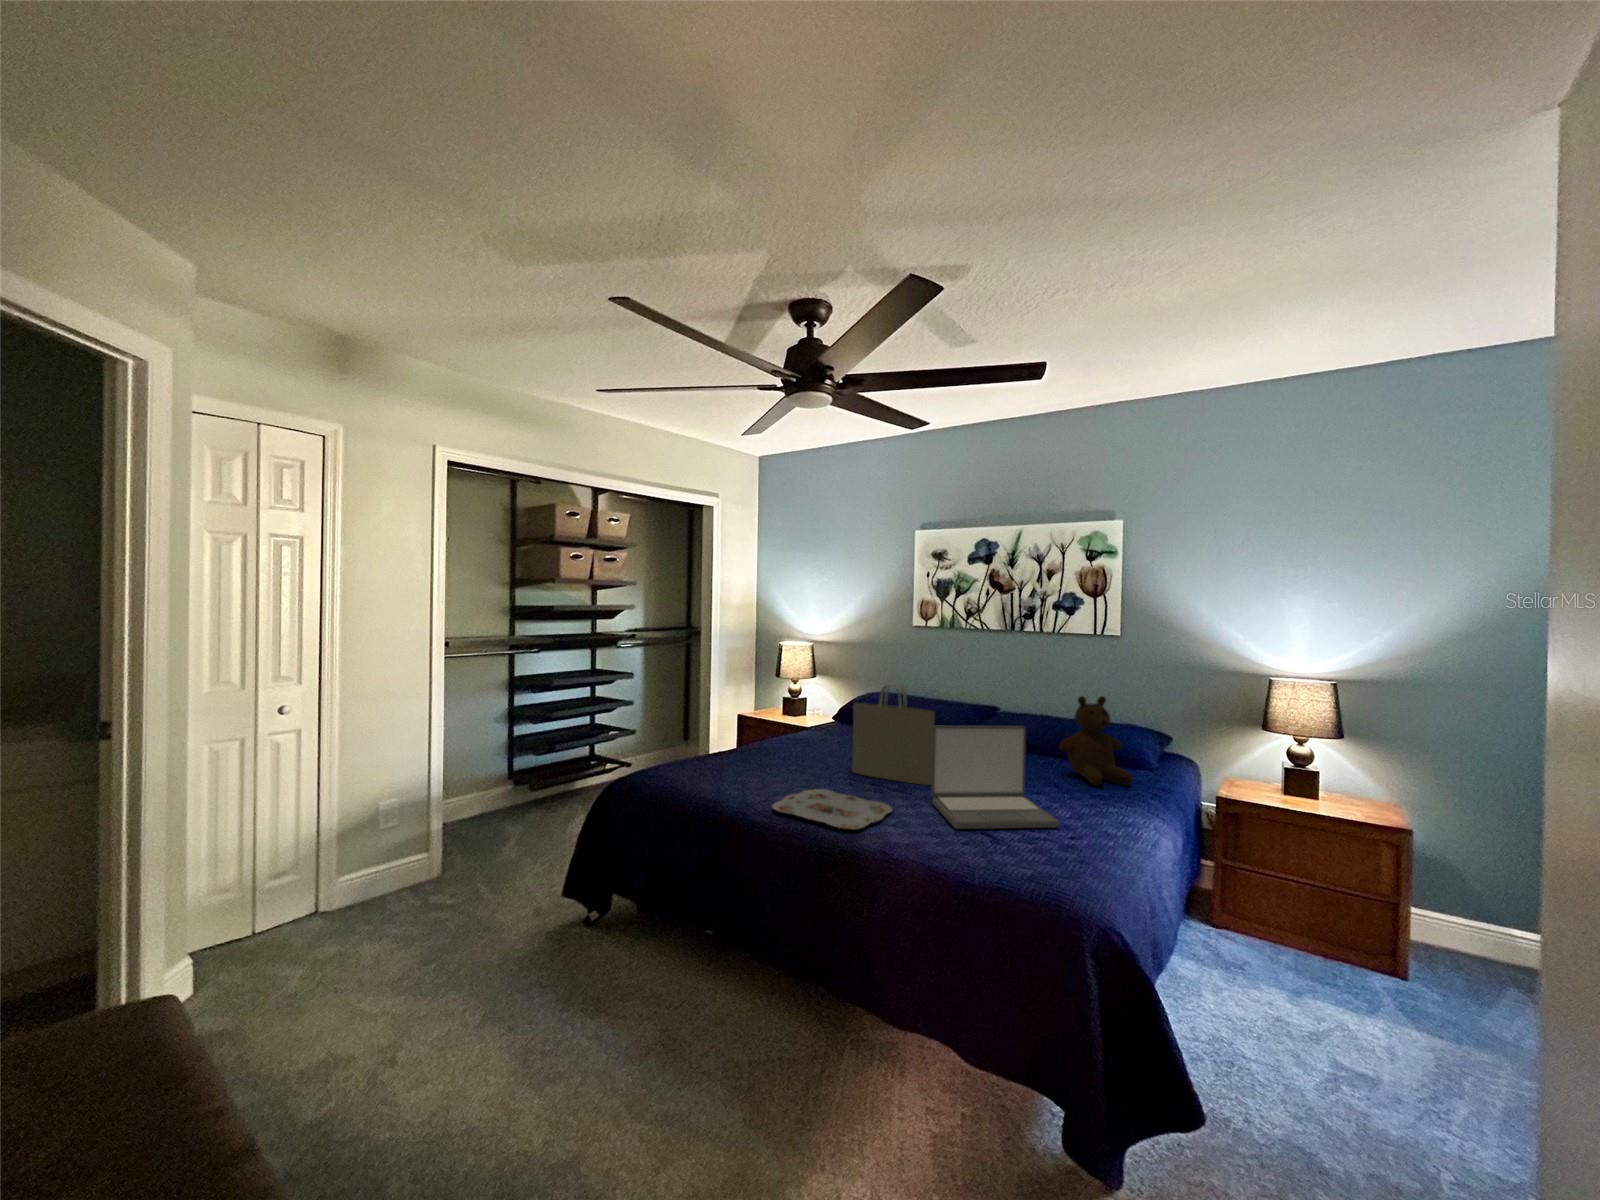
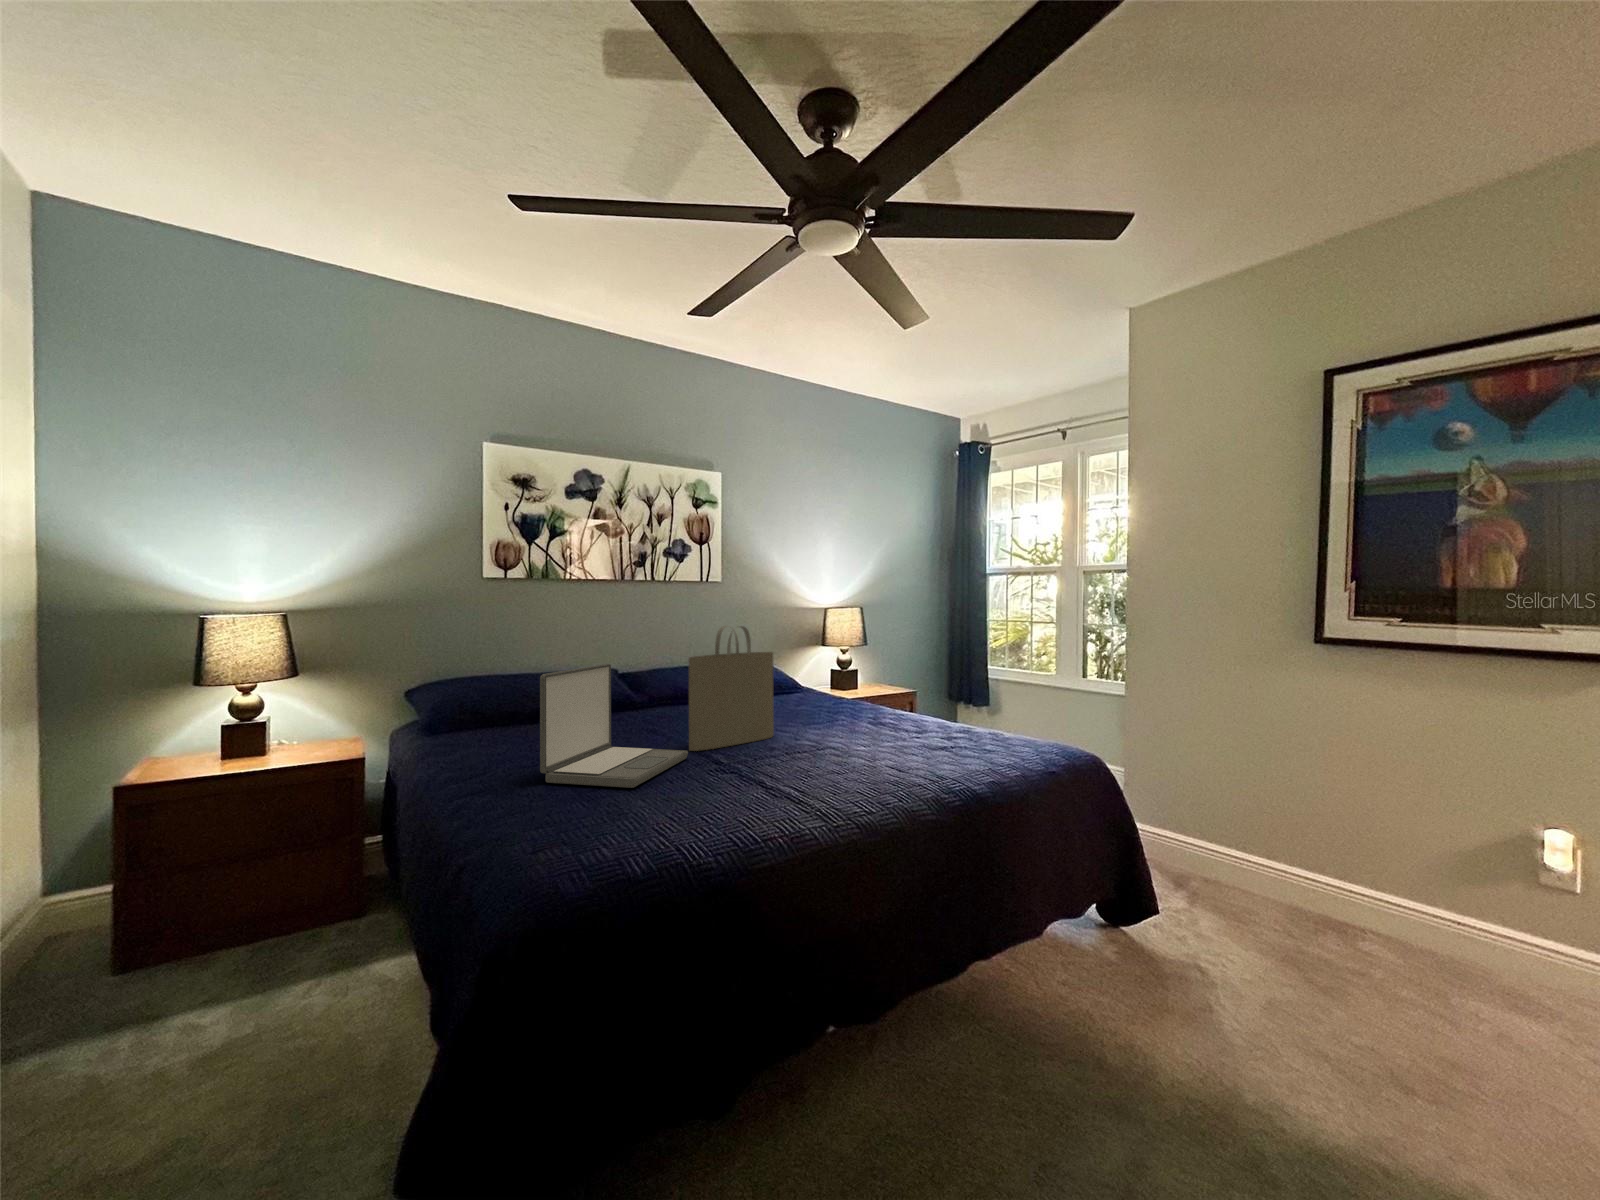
teddy bear: present [1059,696,1132,785] -> none [783,629,835,707]
laptop: present [931,726,1058,829] -> present [540,664,688,788]
serving tray: present [772,789,892,829] -> none [755,751,908,788]

